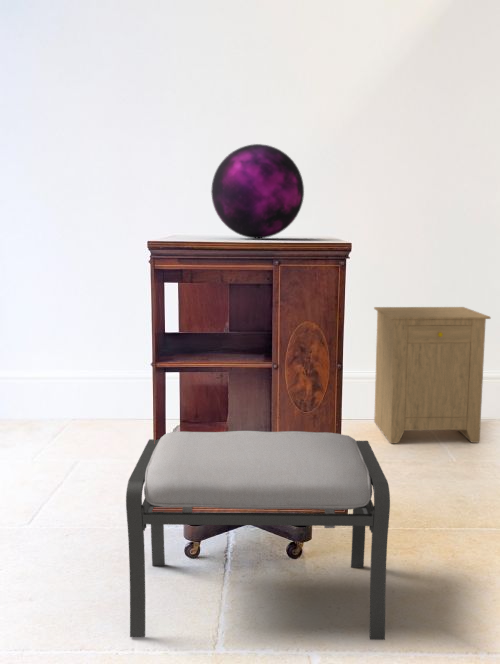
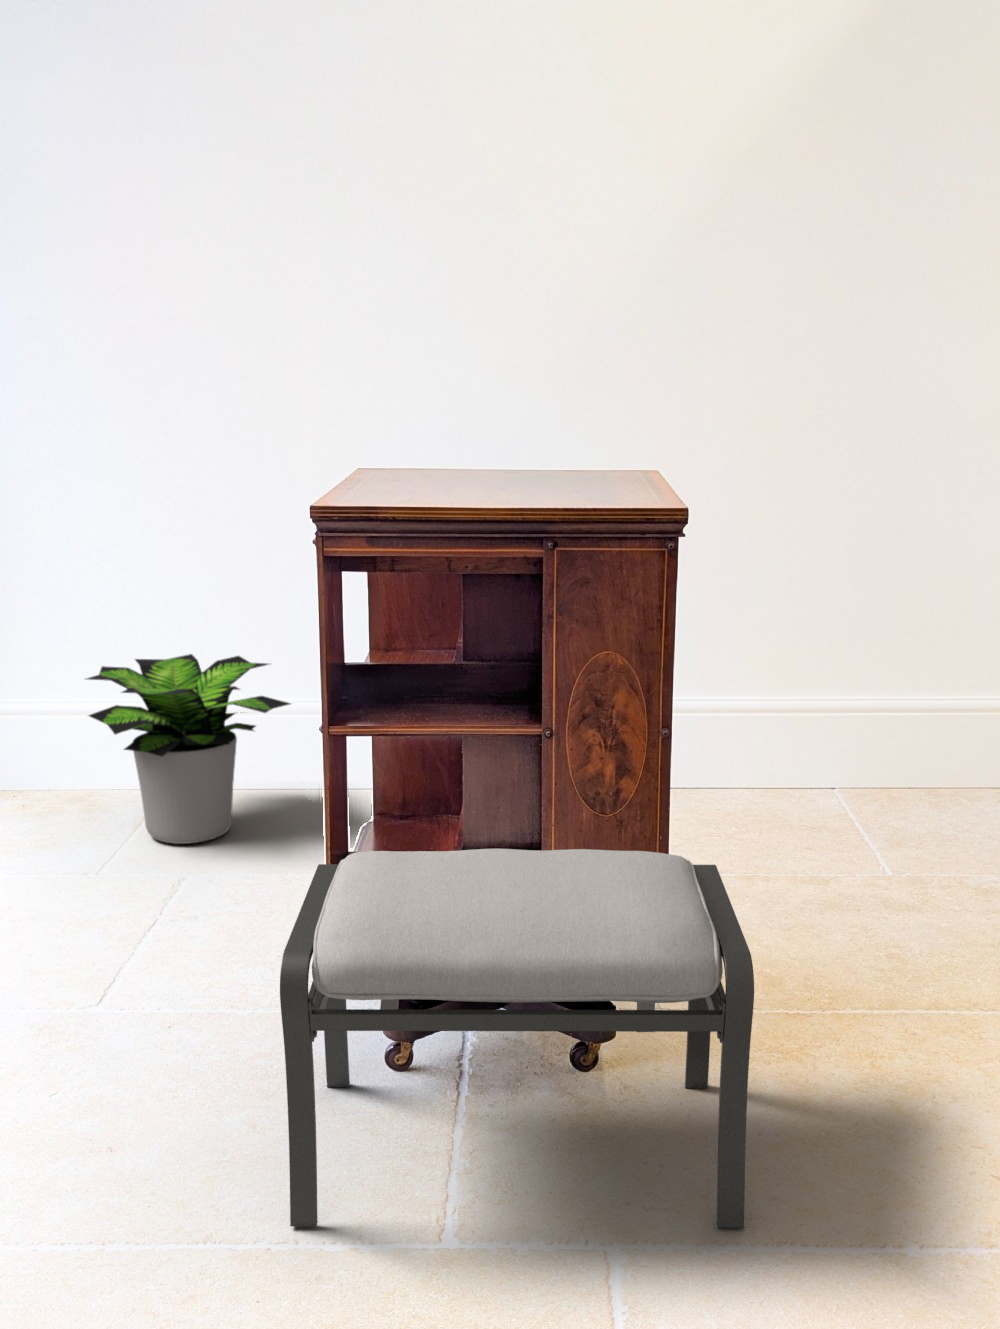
decorative orb: present [211,144,304,238] -> none [427,307,599,482]
side table: present [374,307,490,443] -> none [730,583,946,840]
potted plant: none [24,342,138,443] -> present [87,654,290,844]

